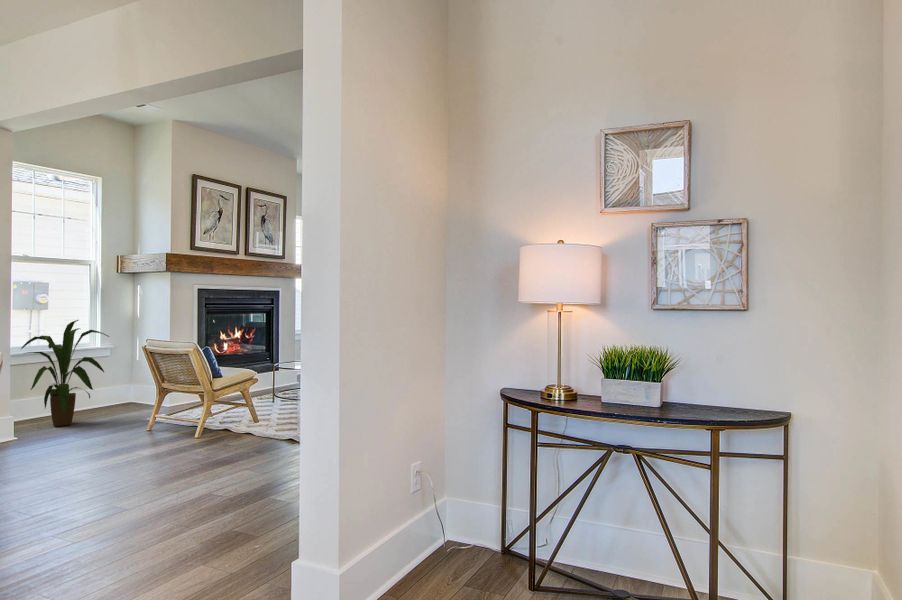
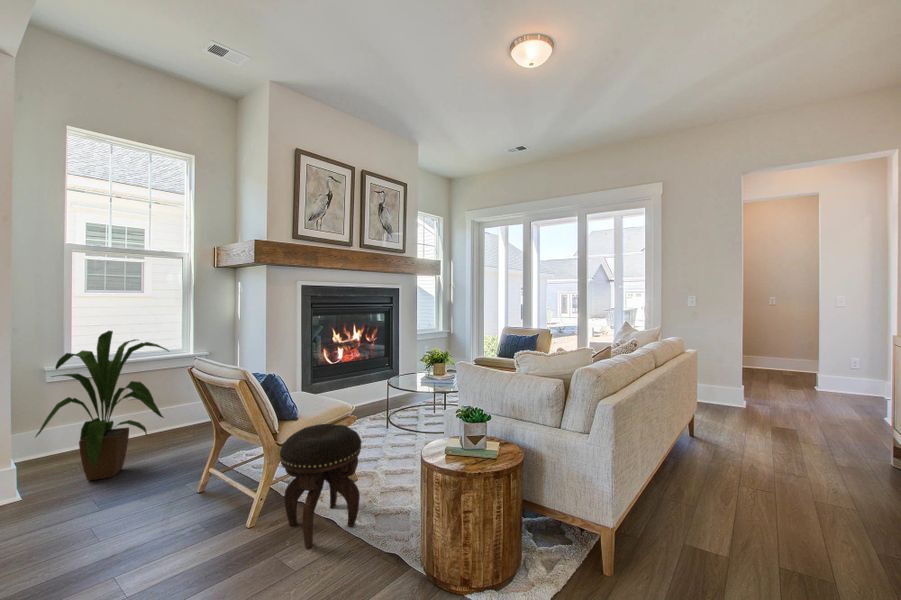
footstool: none [215,376,263,436] -> present [280,424,361,548]

